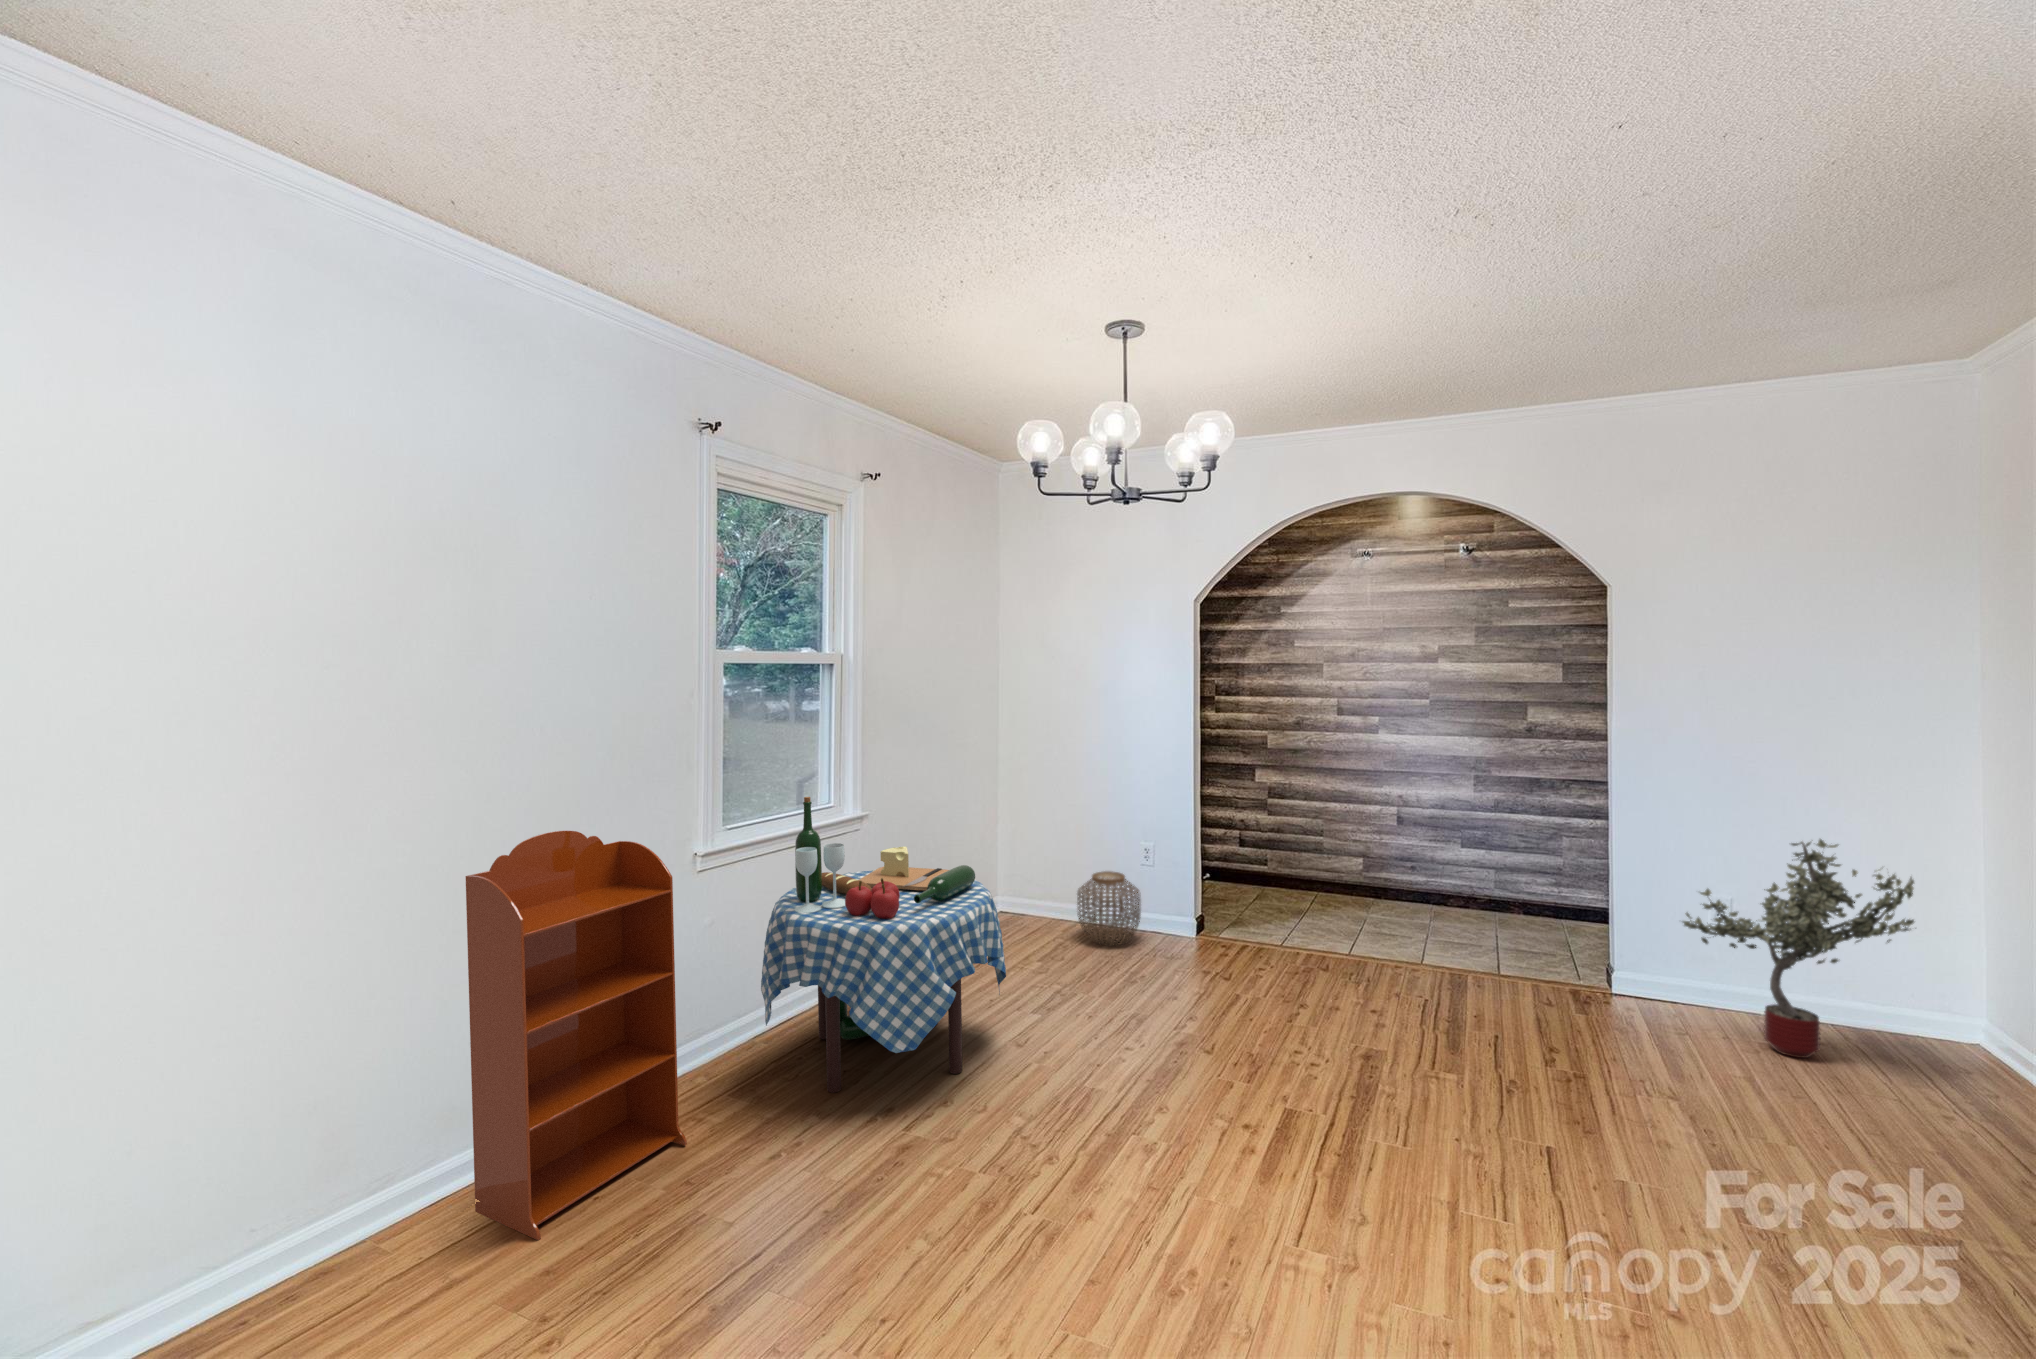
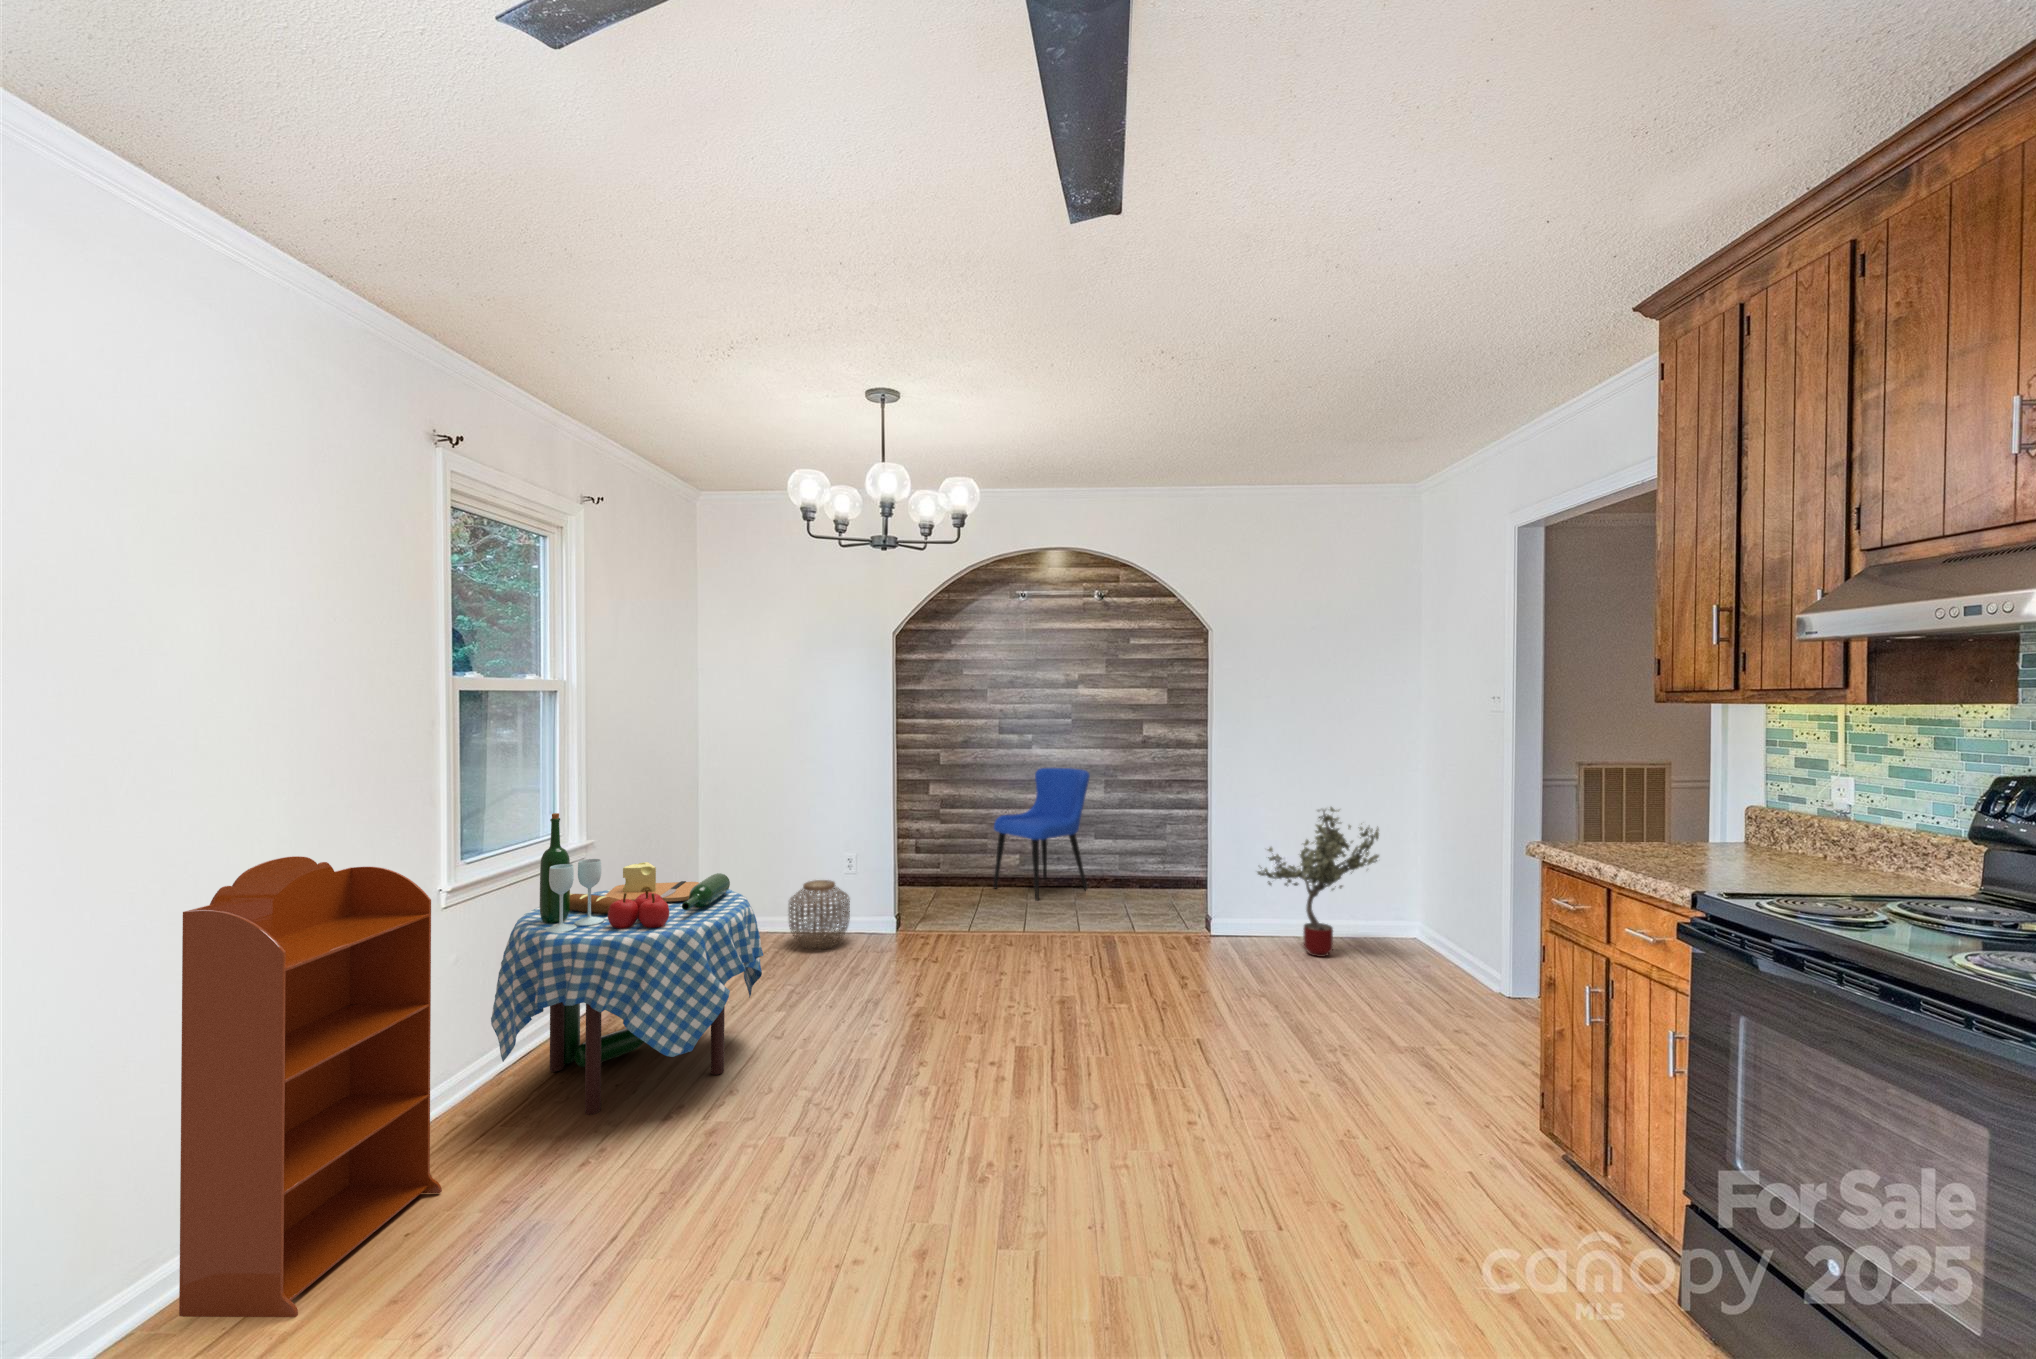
dining chair: none [1326,758,1450,917] -> present [993,768,1090,901]

